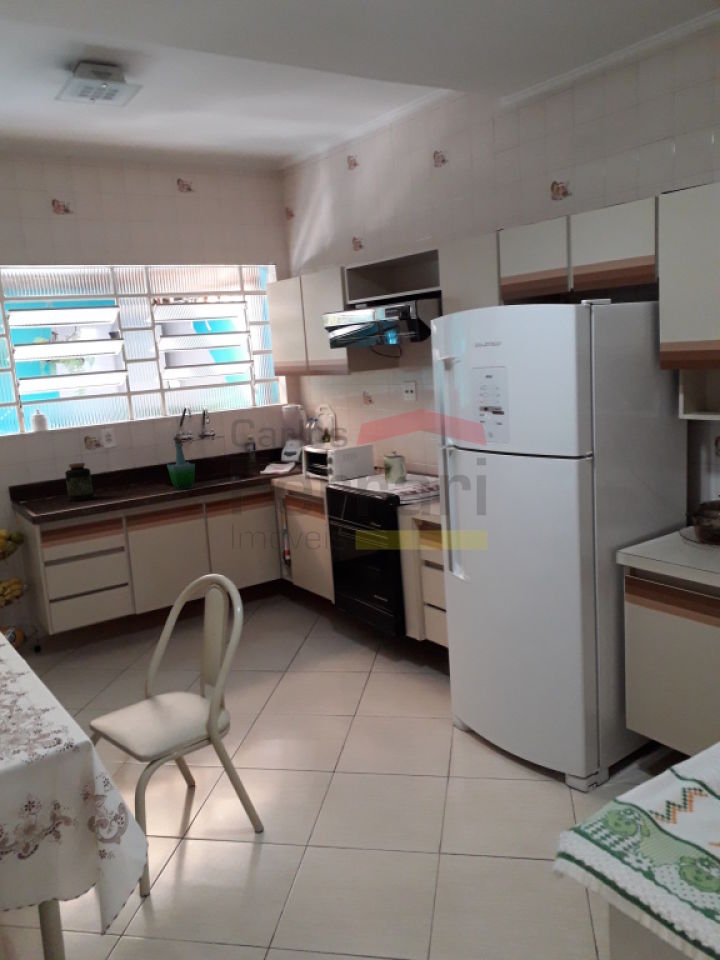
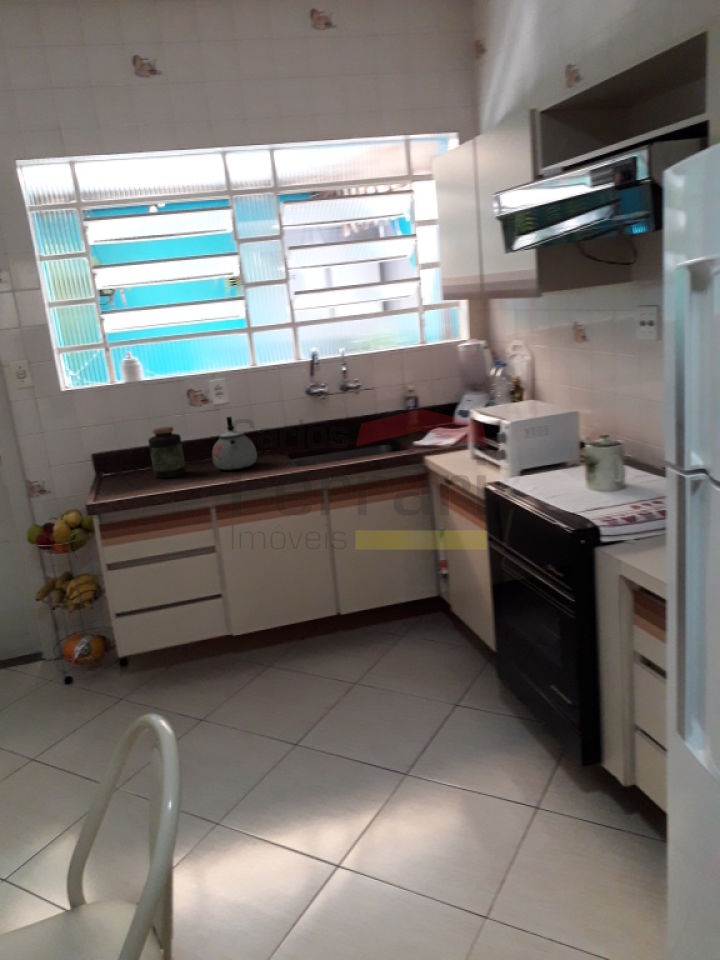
bottle: present [167,440,195,490] -> none [282,398,315,468]
kettle: none [113,455,147,494] -> present [212,417,257,470]

